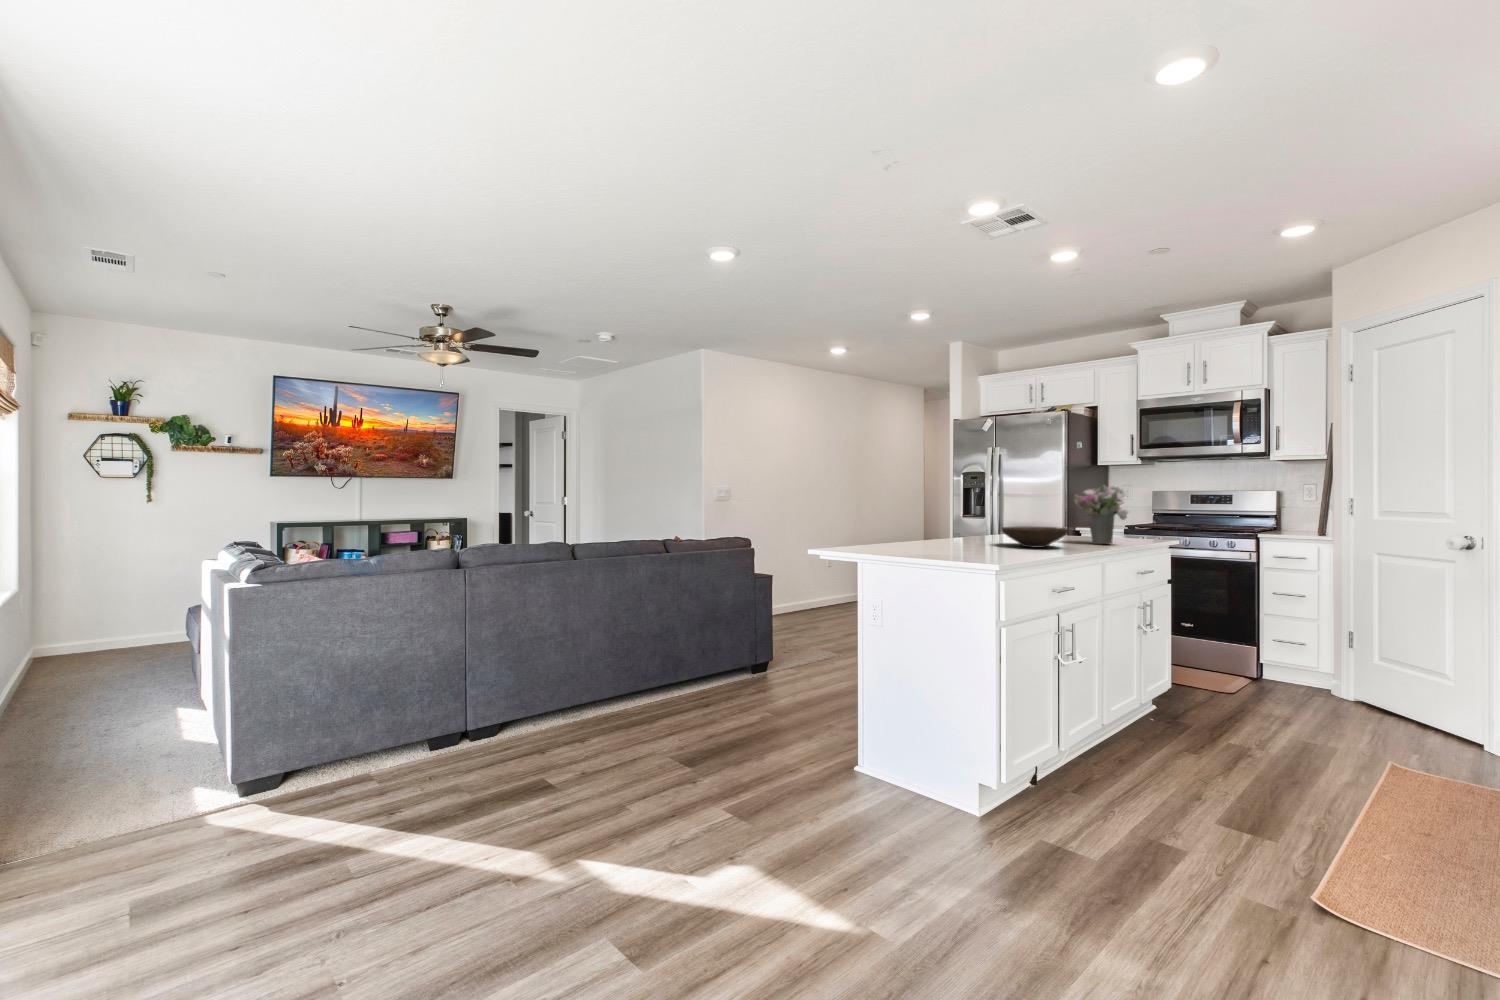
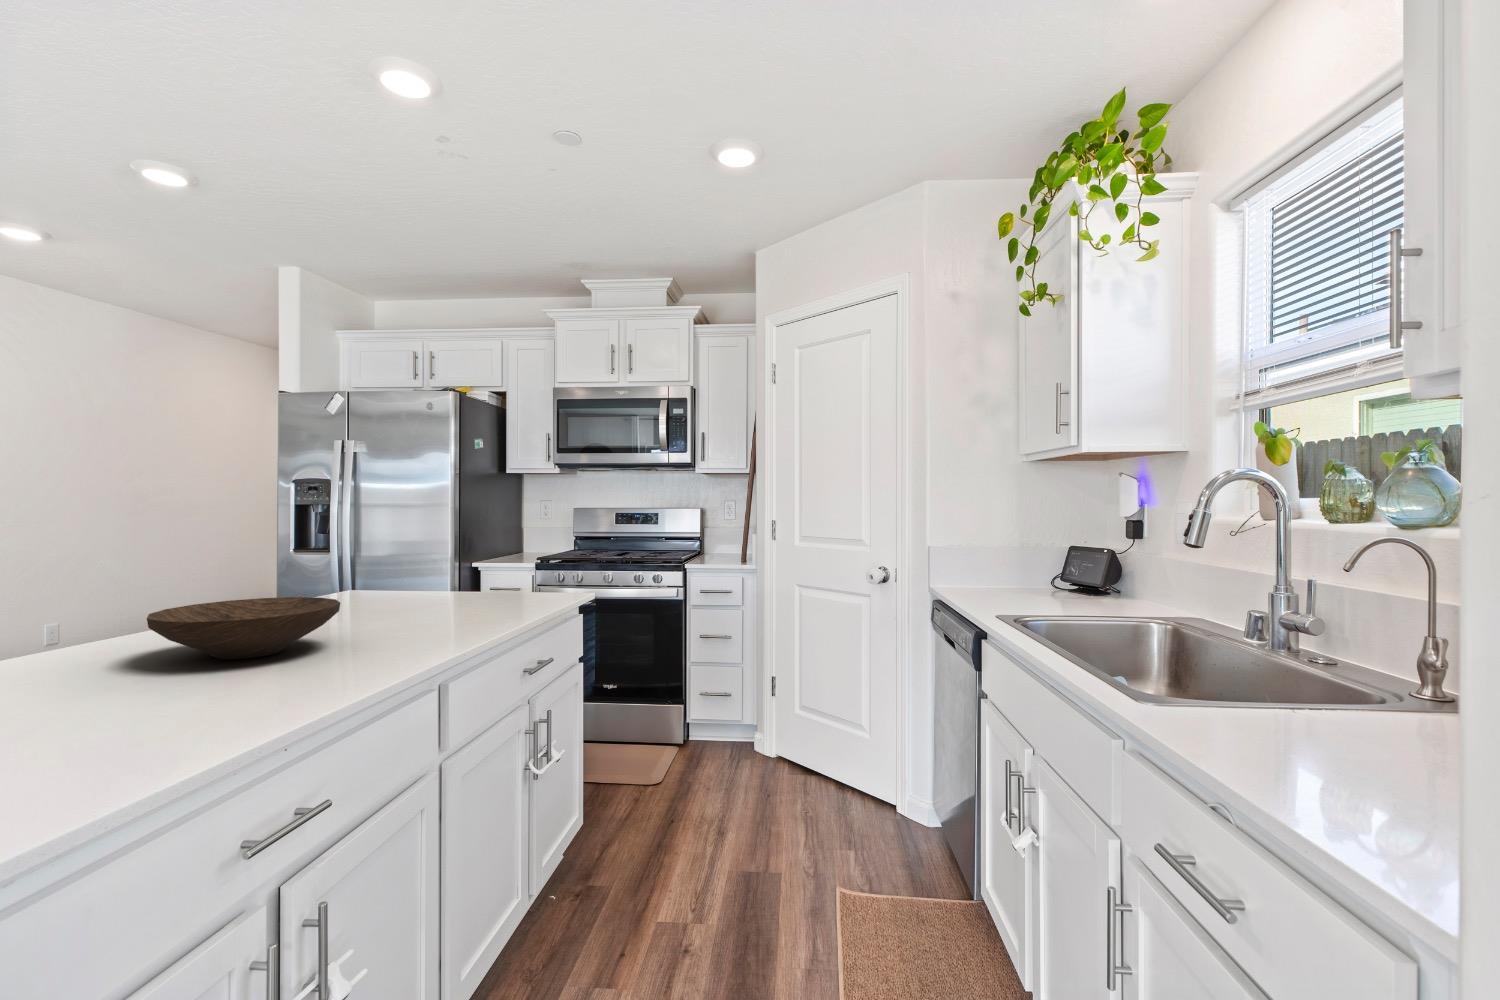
flower bouquet: present [1074,485,1129,544] -> none [390,501,492,619]

